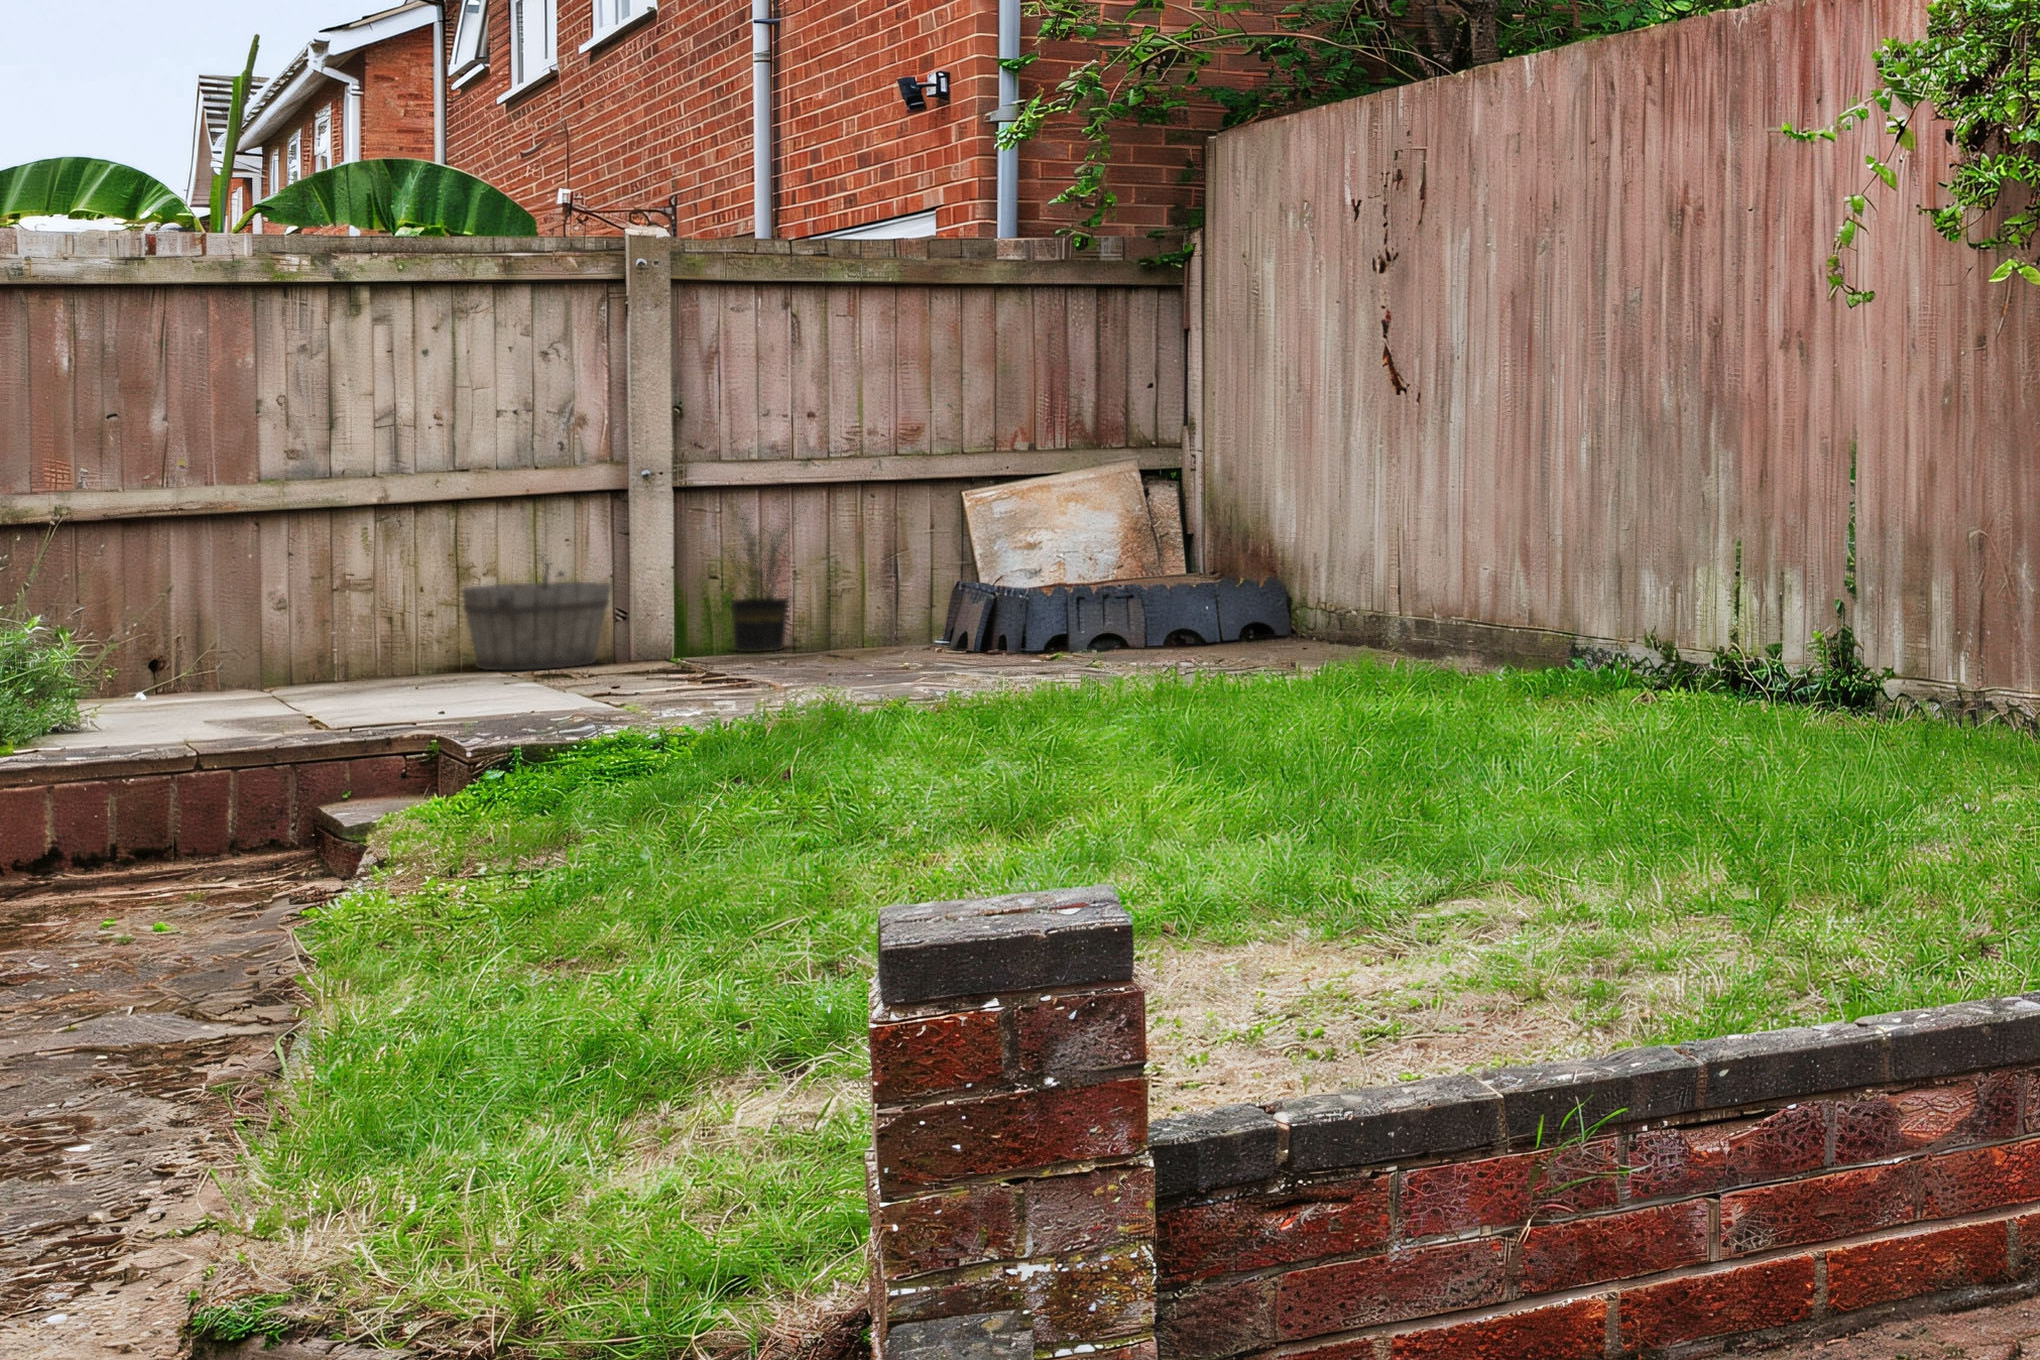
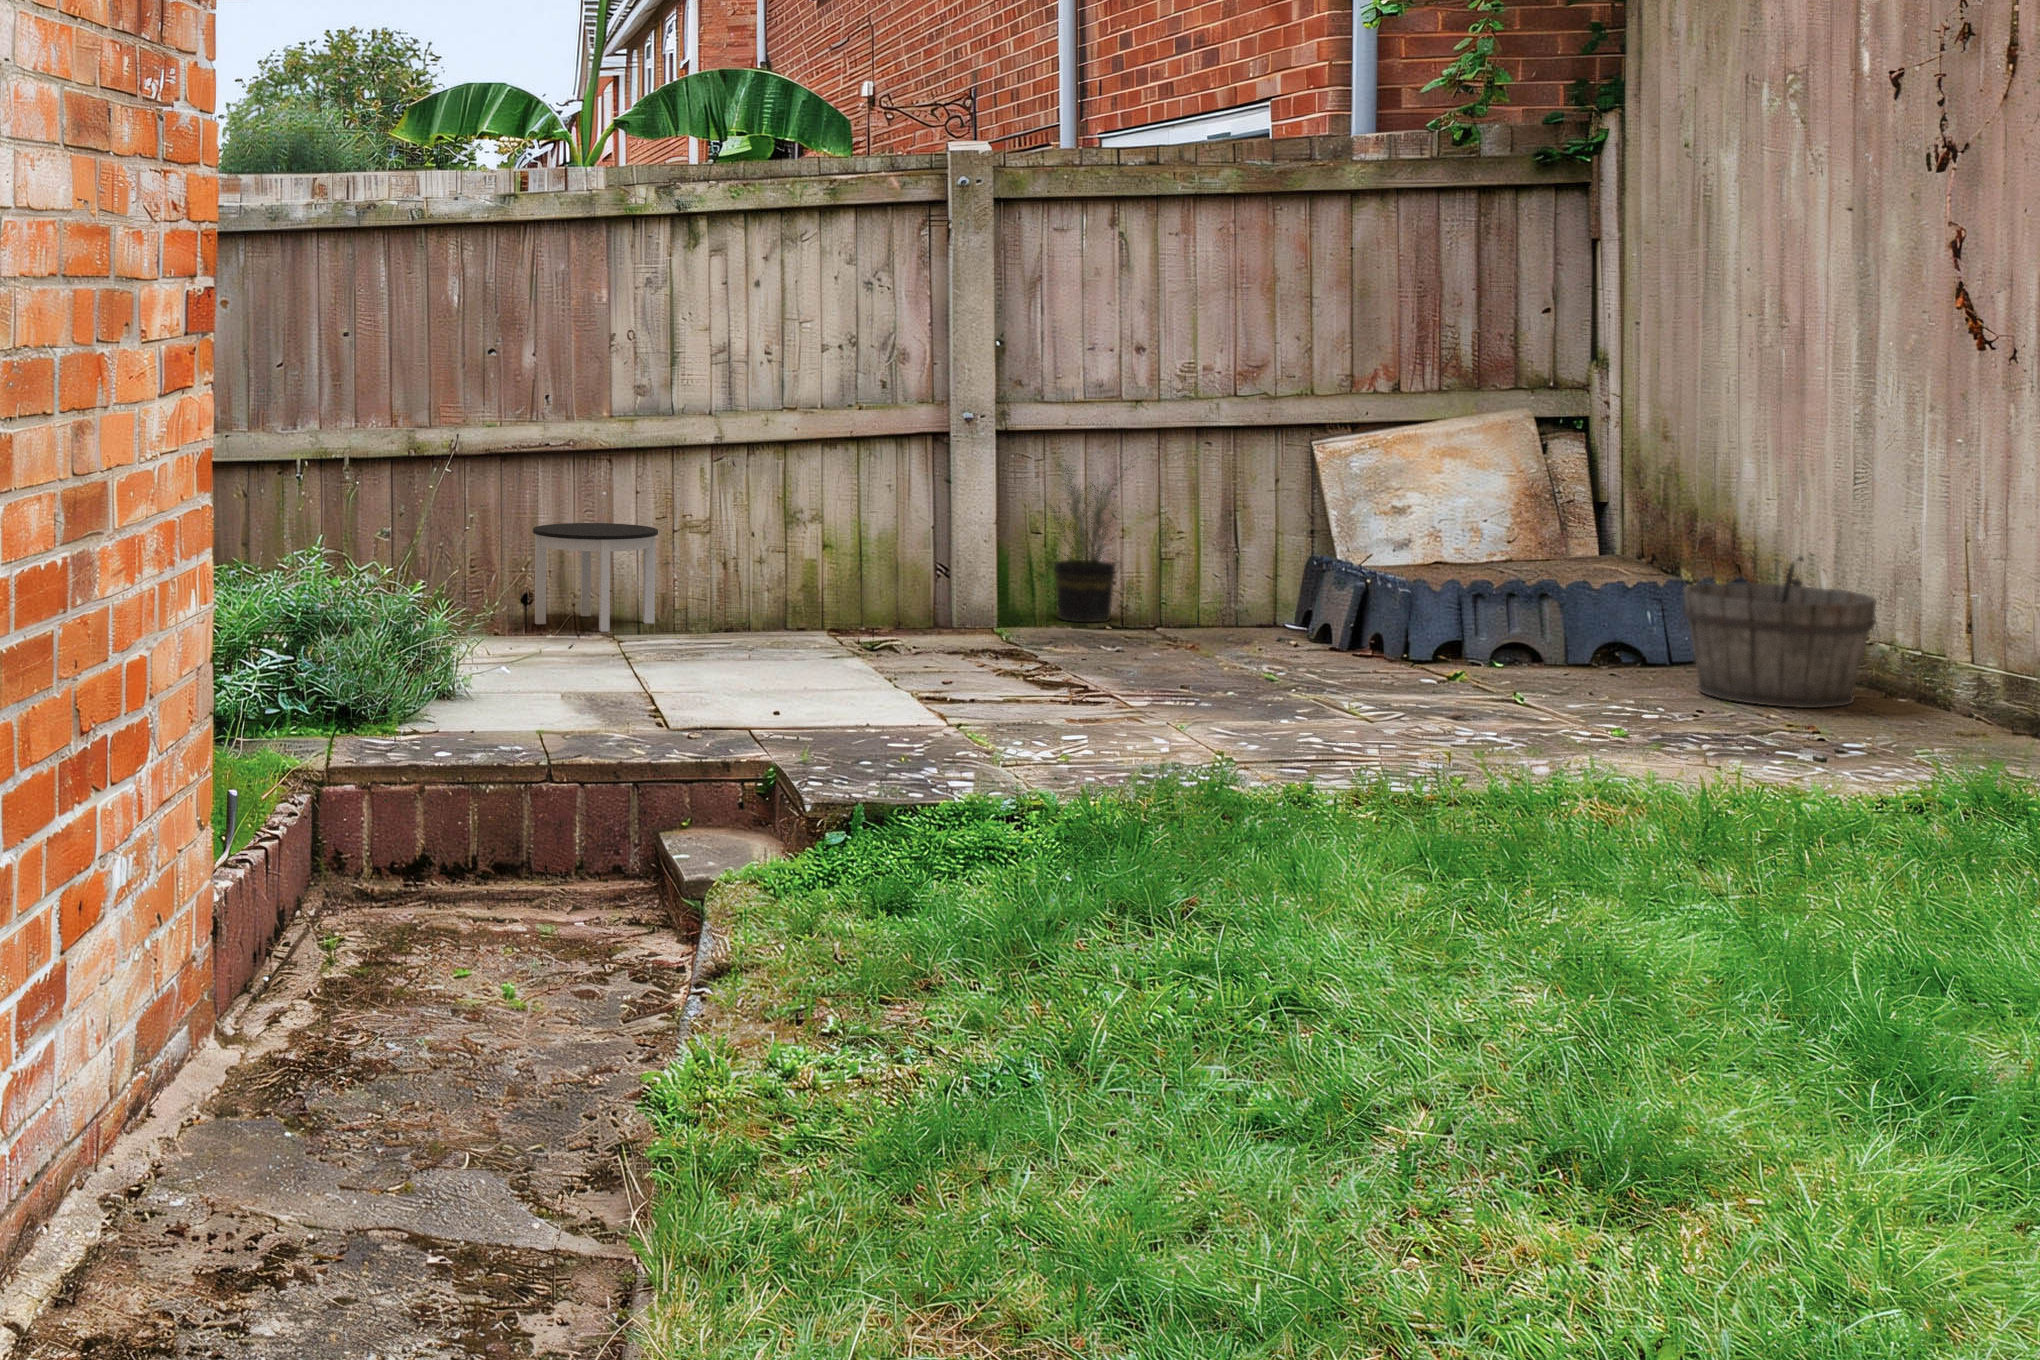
wooden bucket: present [462,561,611,670] -> present [1680,556,1877,708]
round table: none [158,587,309,691] -> present [533,523,658,632]

